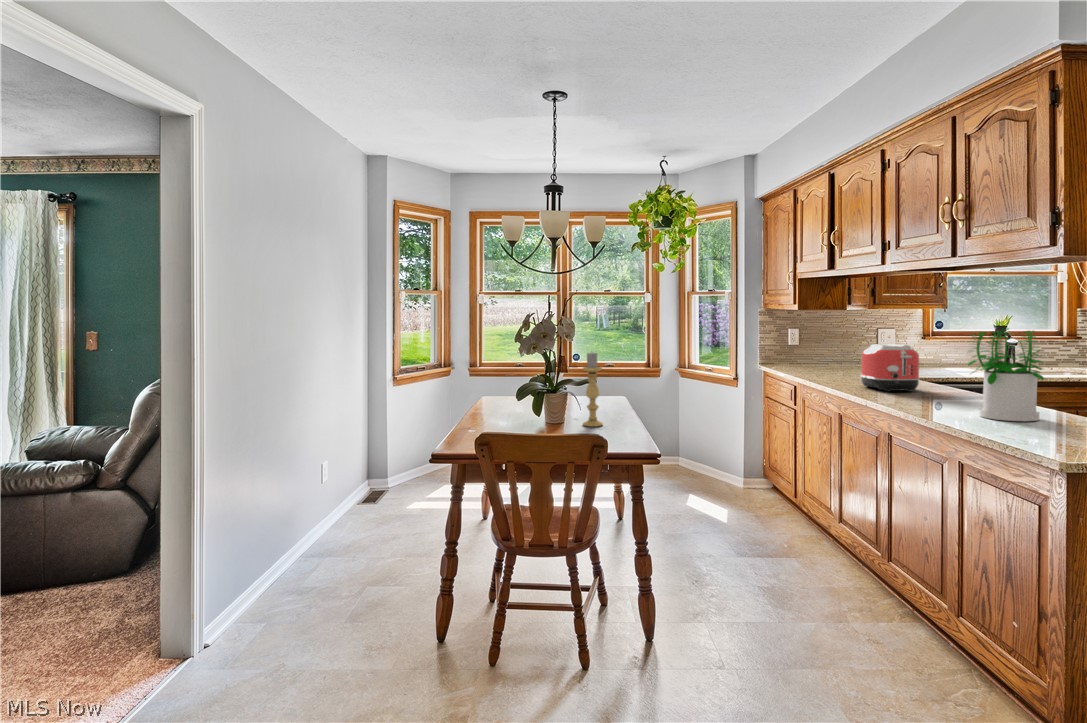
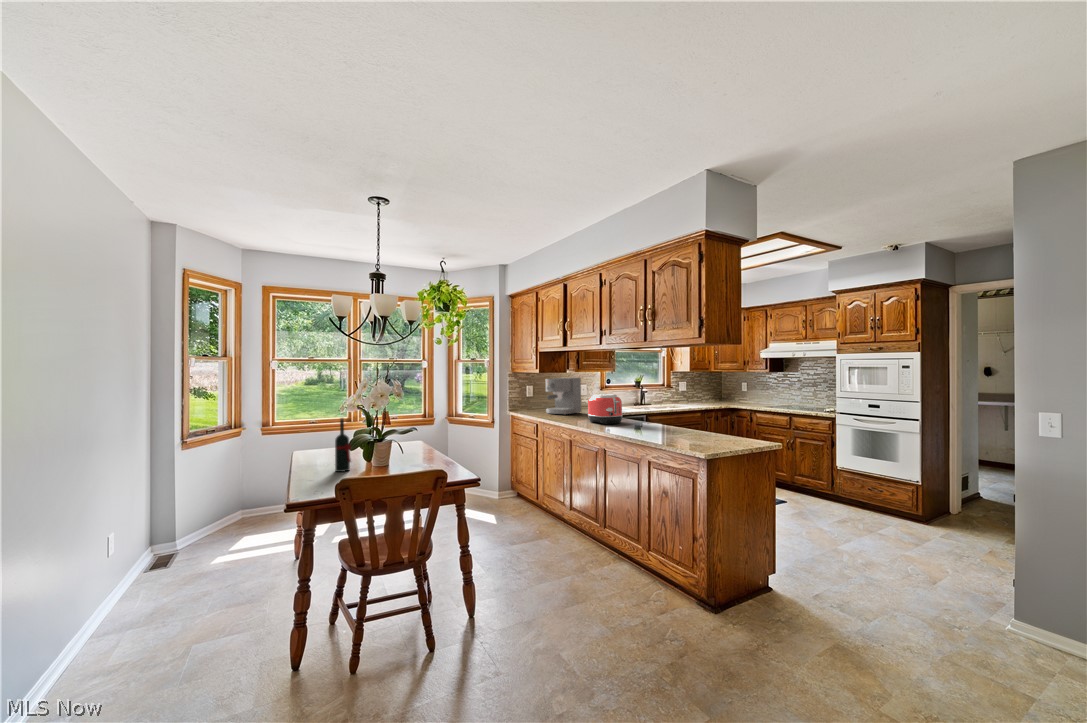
coffee maker: none [808,319,869,374] -> present [546,378,581,415]
potted plant: present [968,328,1044,421] -> none [659,384,700,437]
candle holder: present [583,353,603,427] -> none [419,407,435,468]
wine bottle: none [492,360,508,422] -> present [335,418,351,472]

